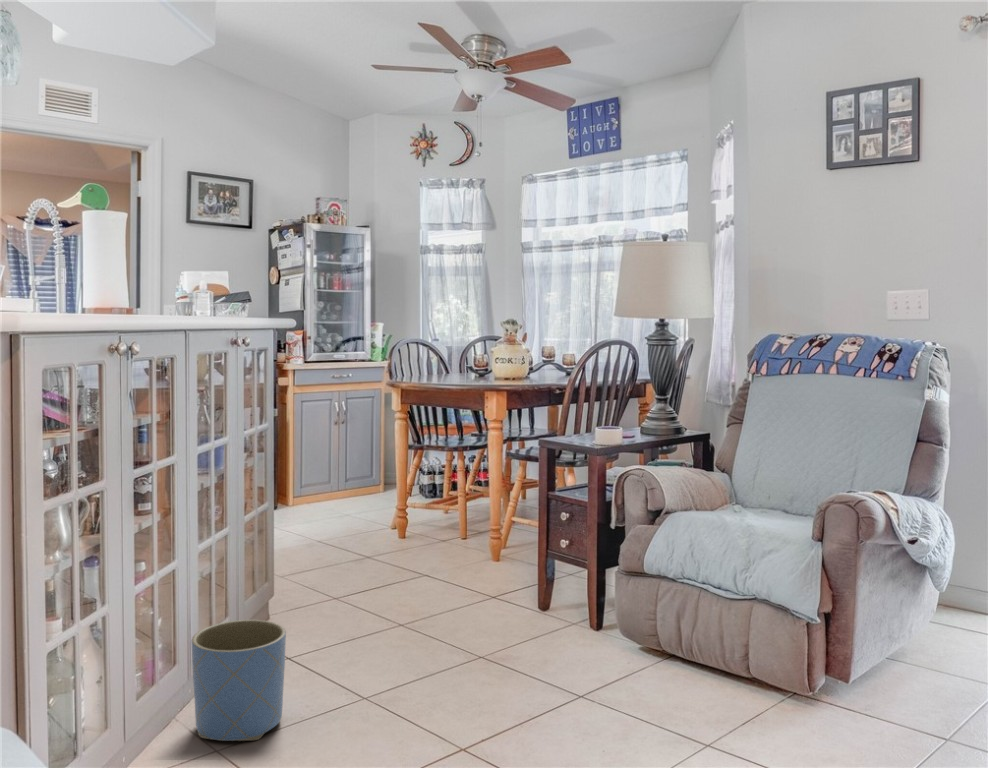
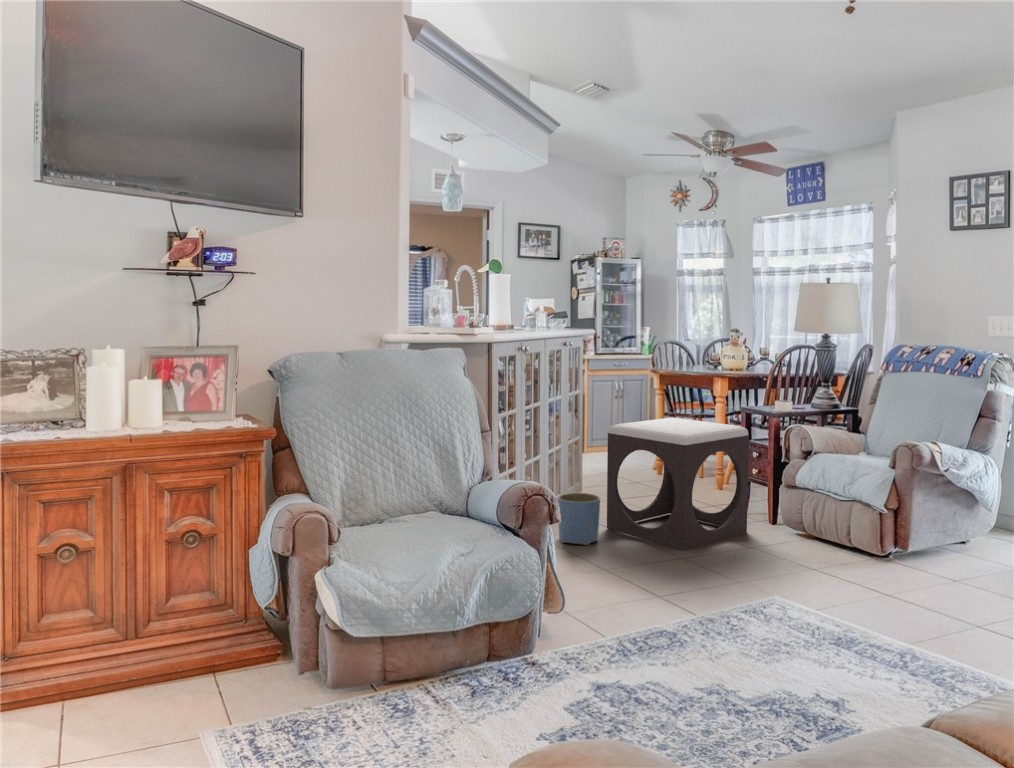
footstool: none [305,457,566,733] -> present [607,418,749,551]

